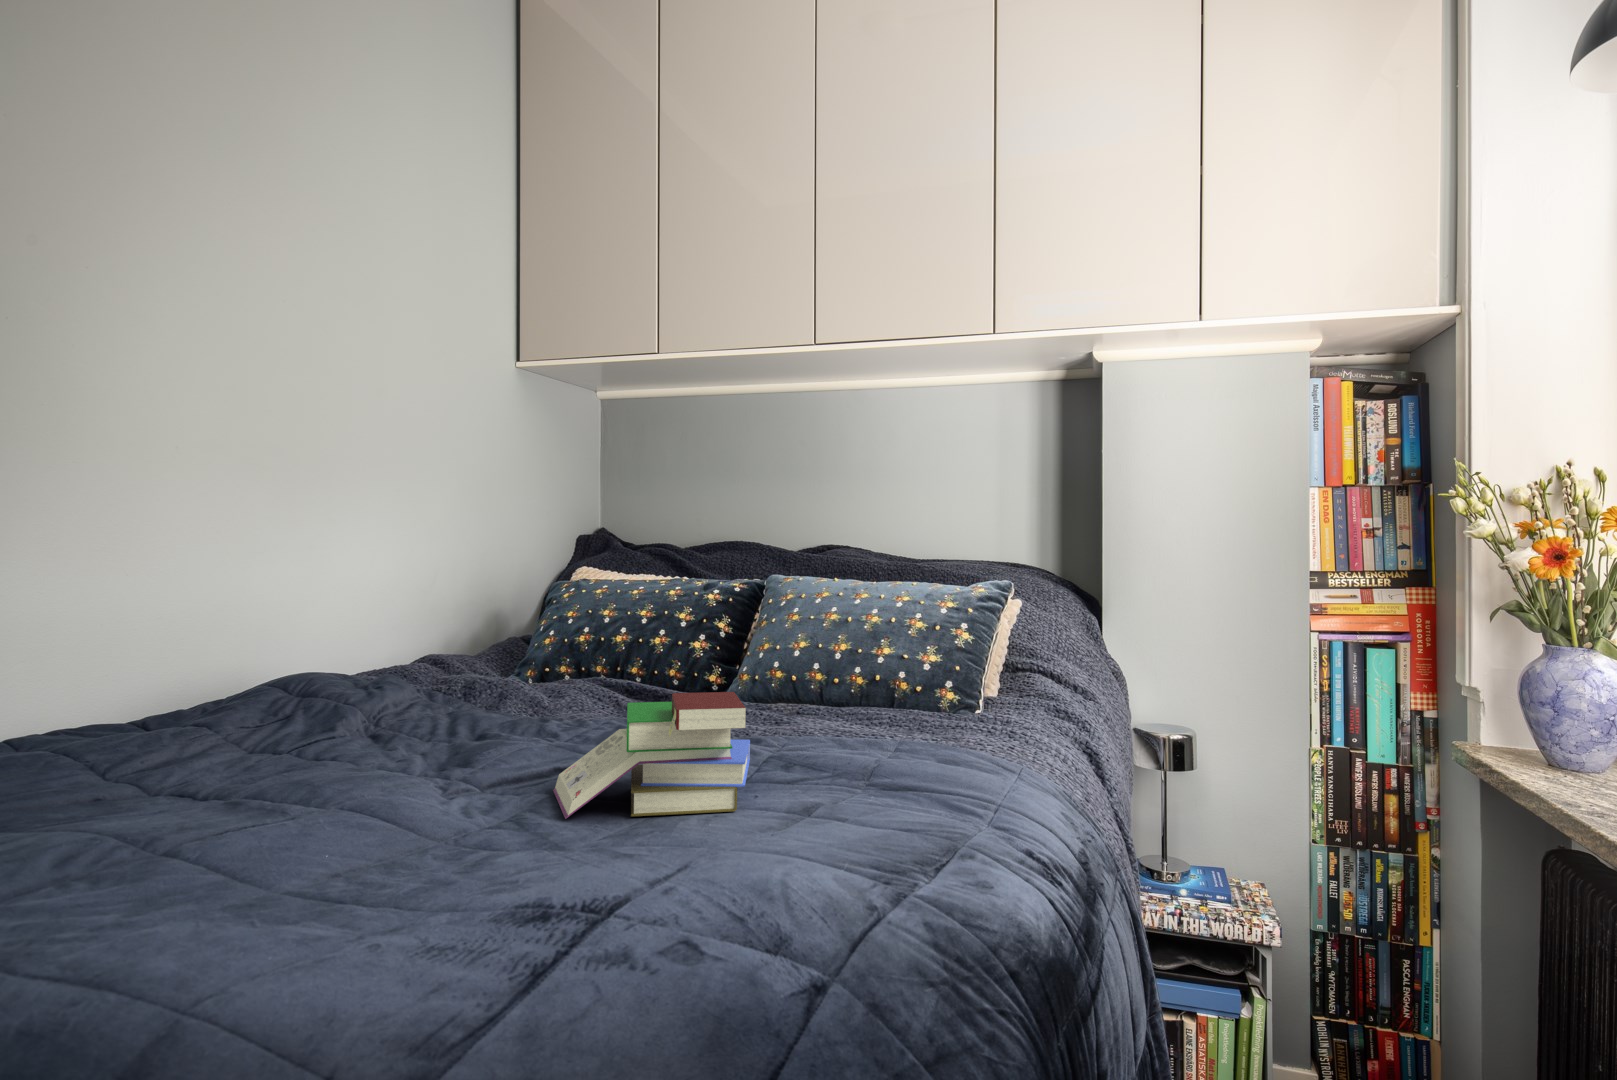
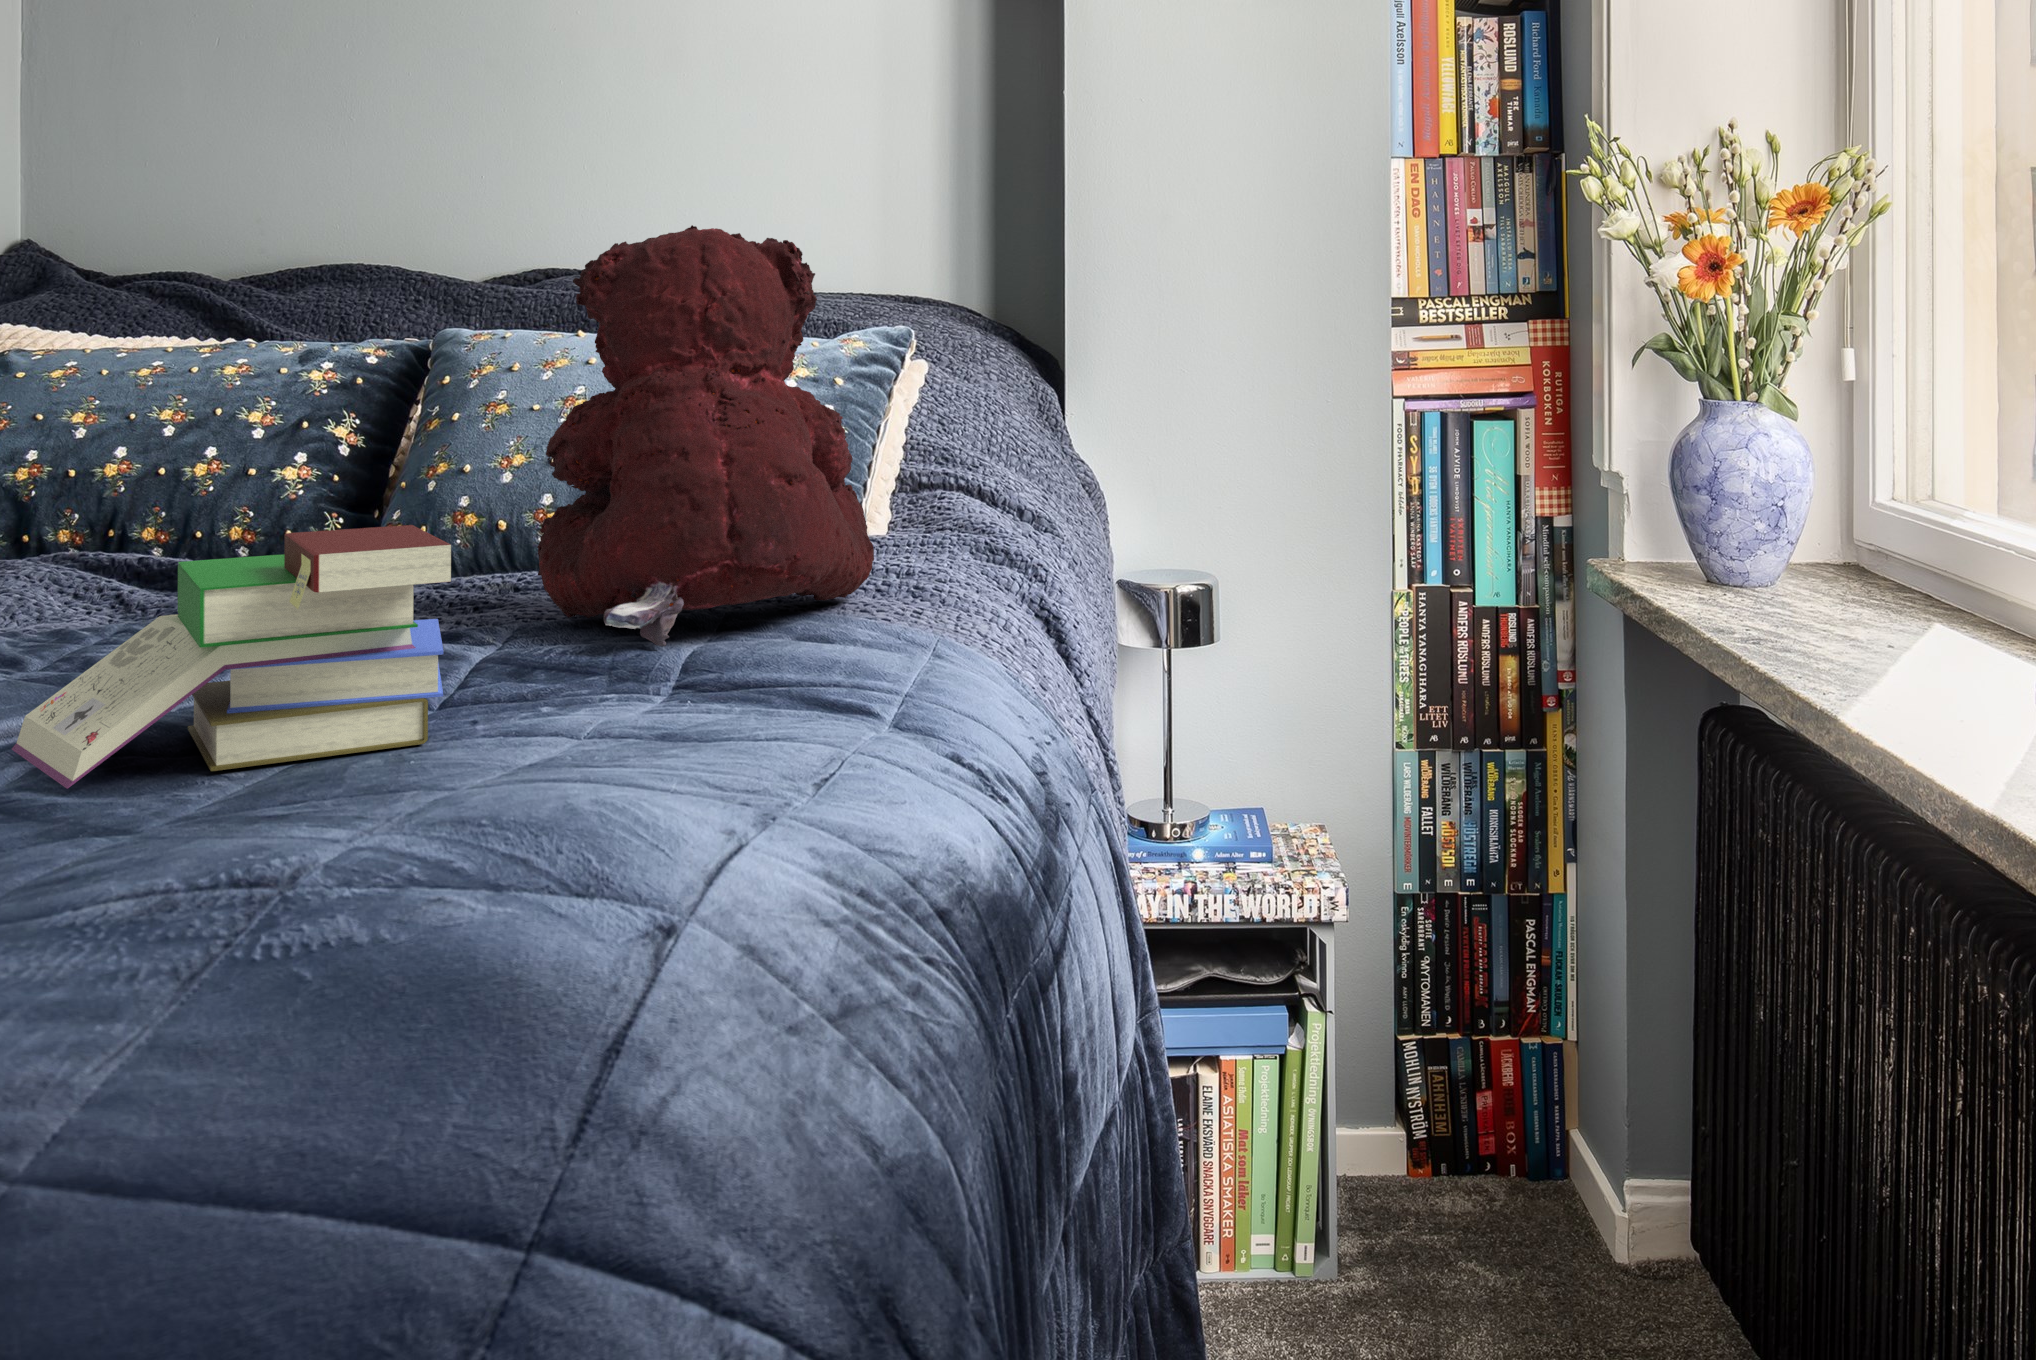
teddy bear: none [811,531,988,759] -> present [537,225,874,646]

